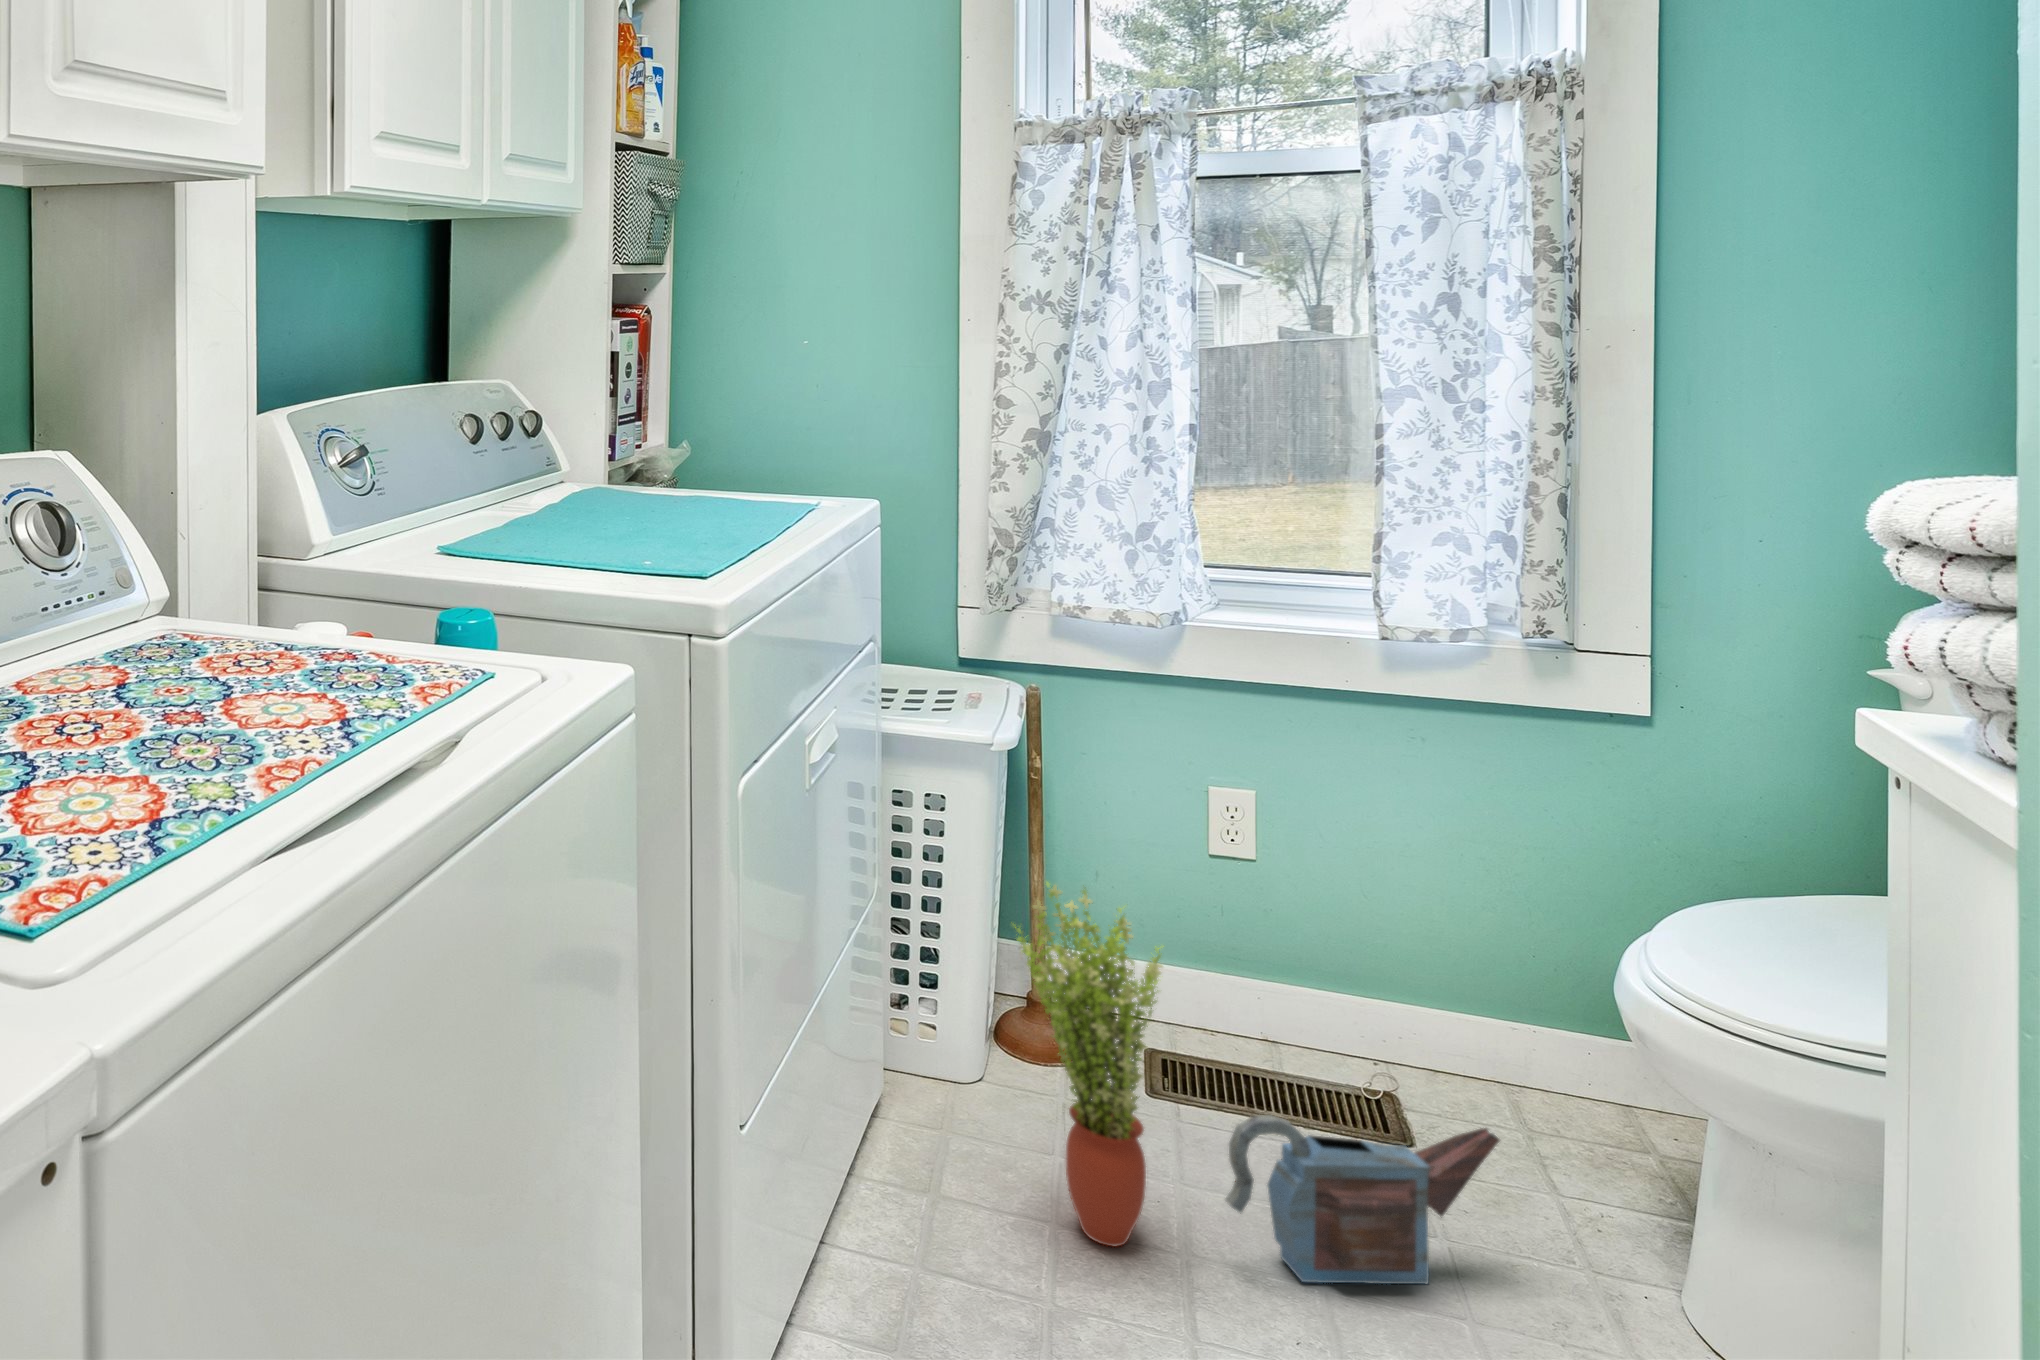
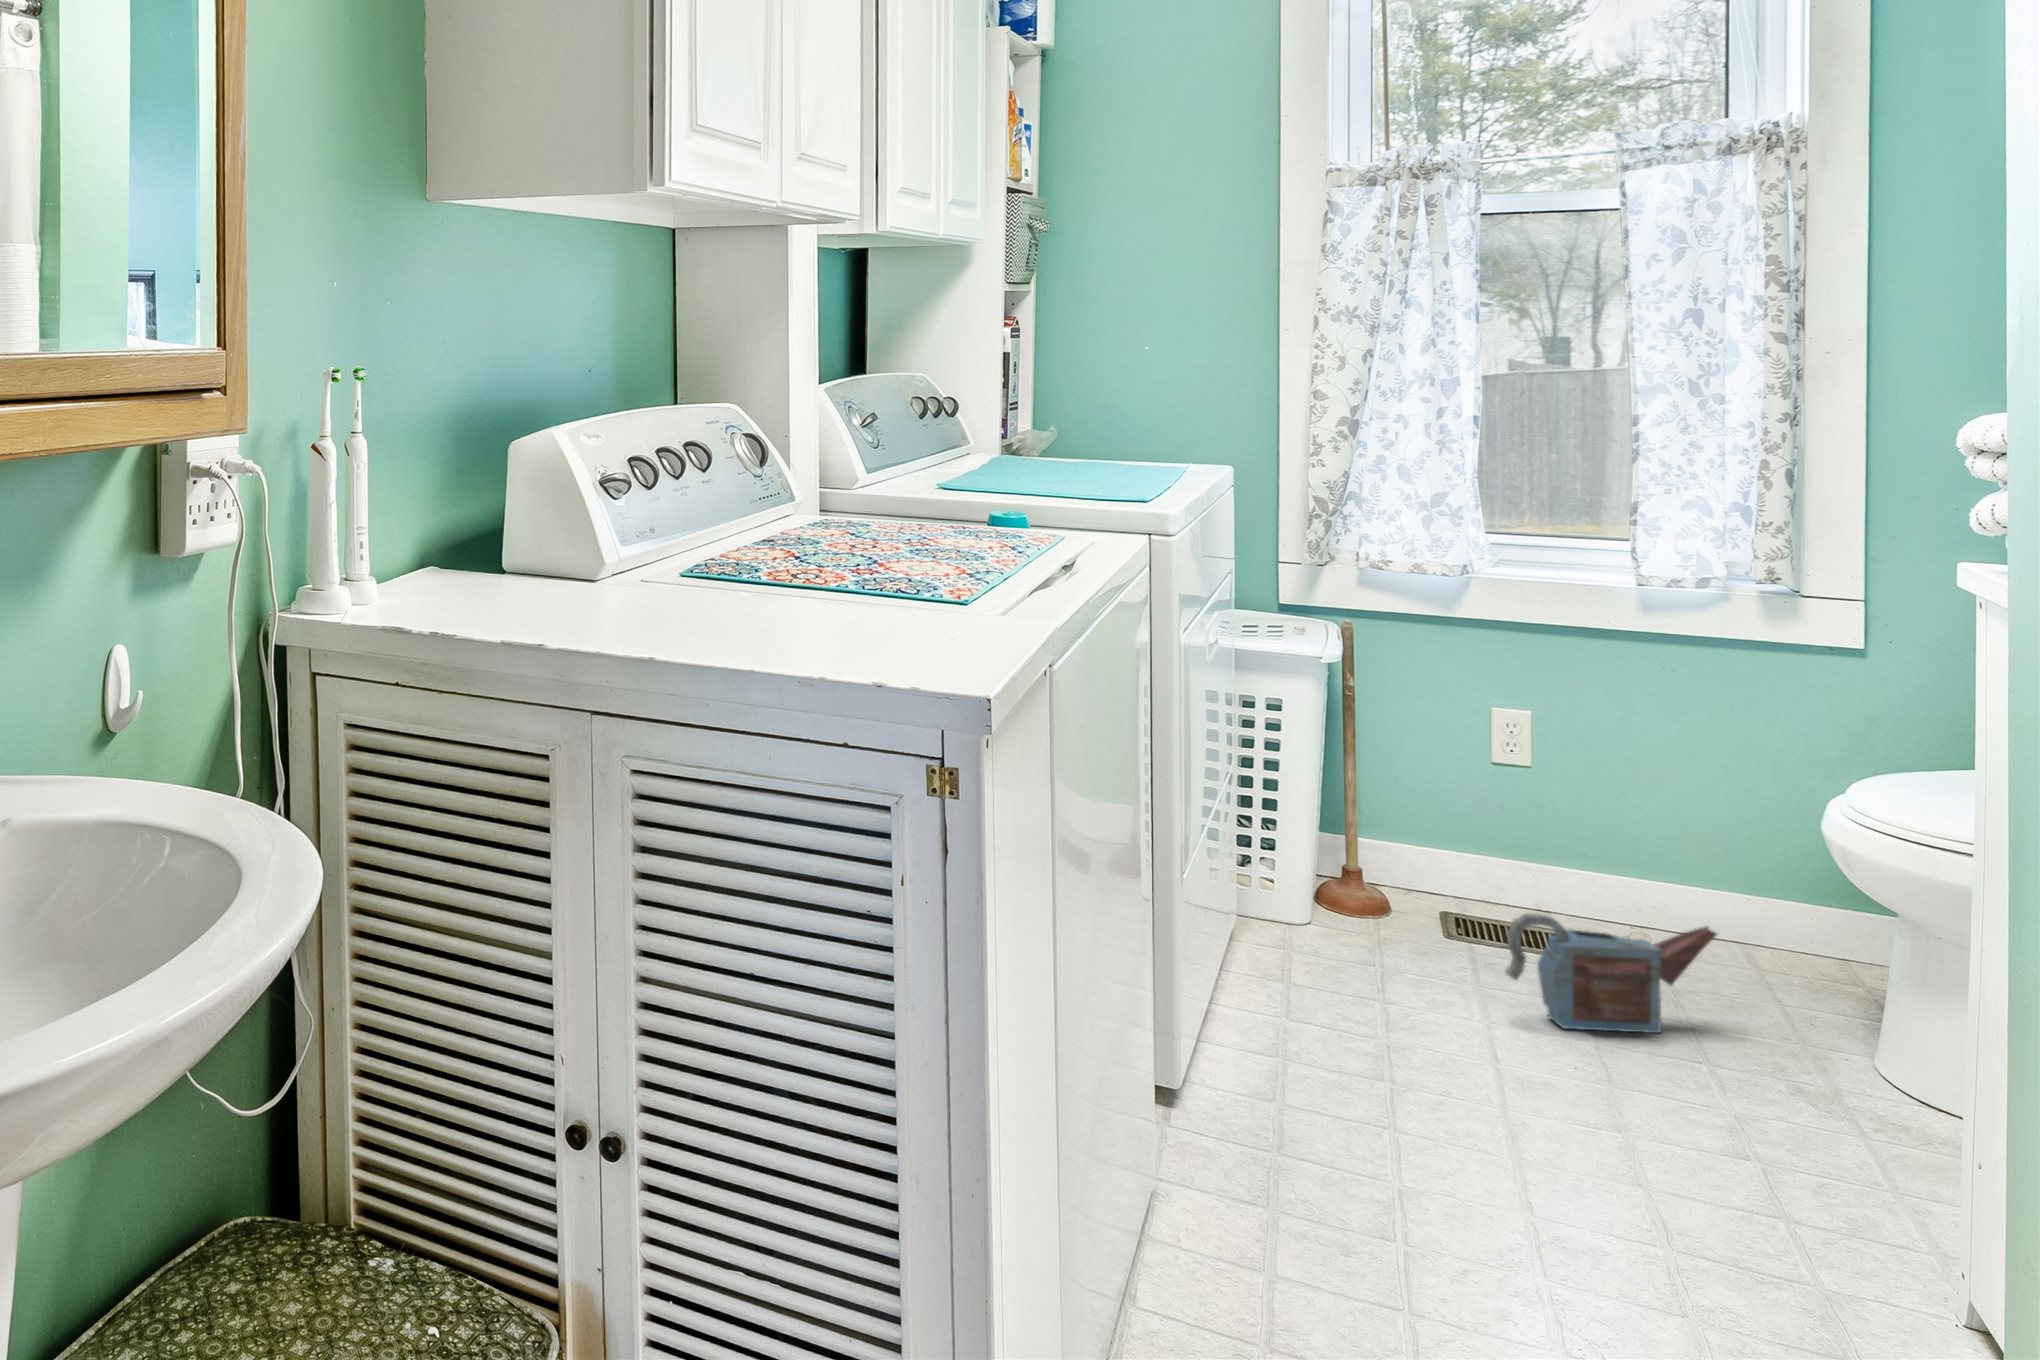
potted plant: present [1015,883,1164,1247] -> none [1338,752,1457,1008]

